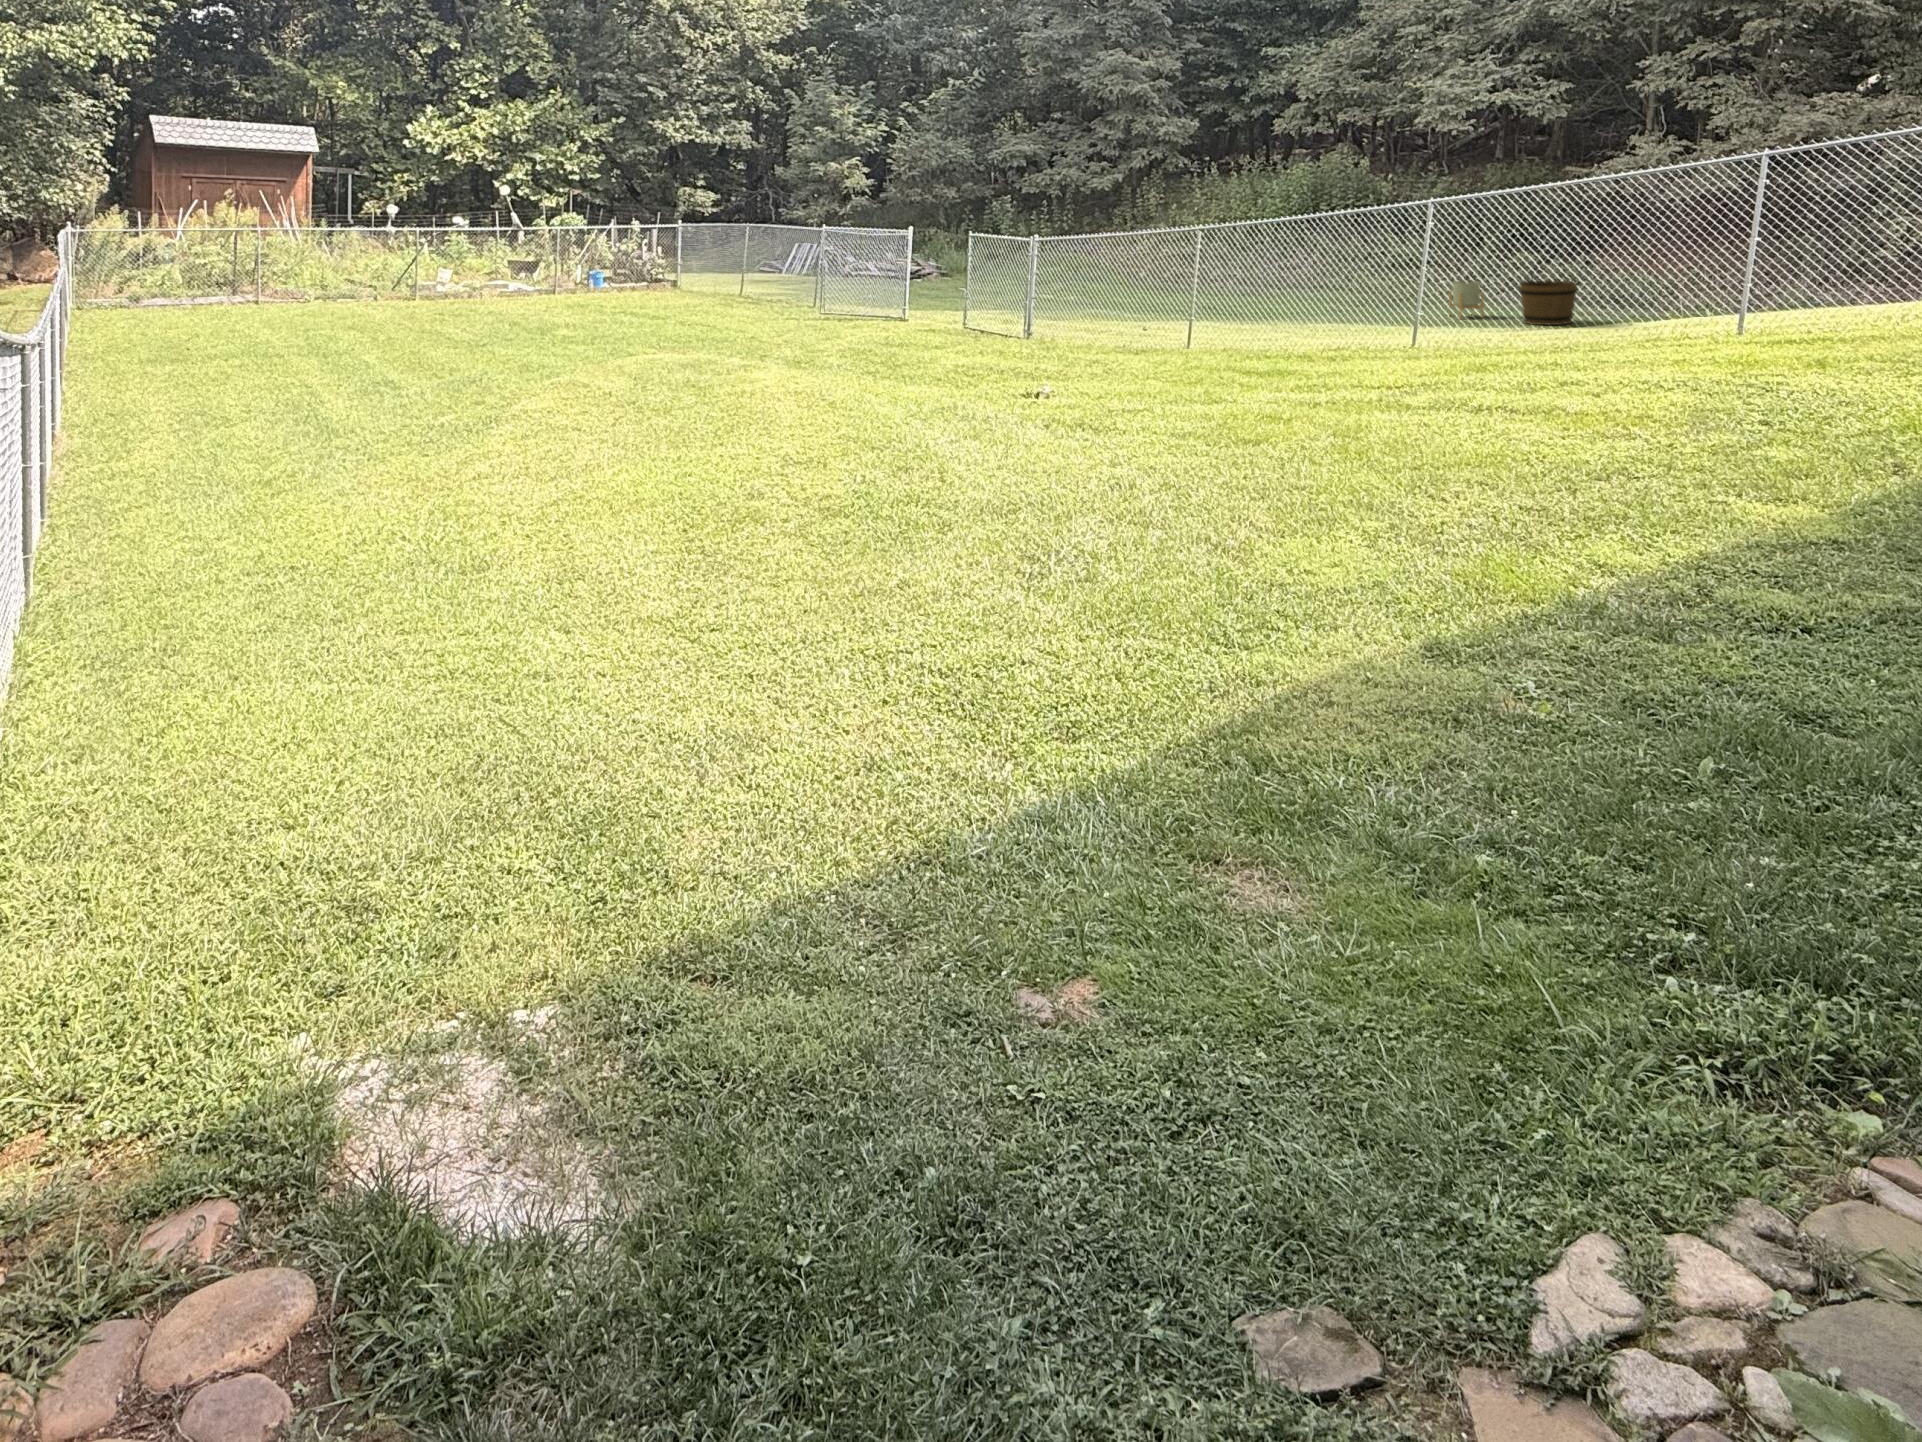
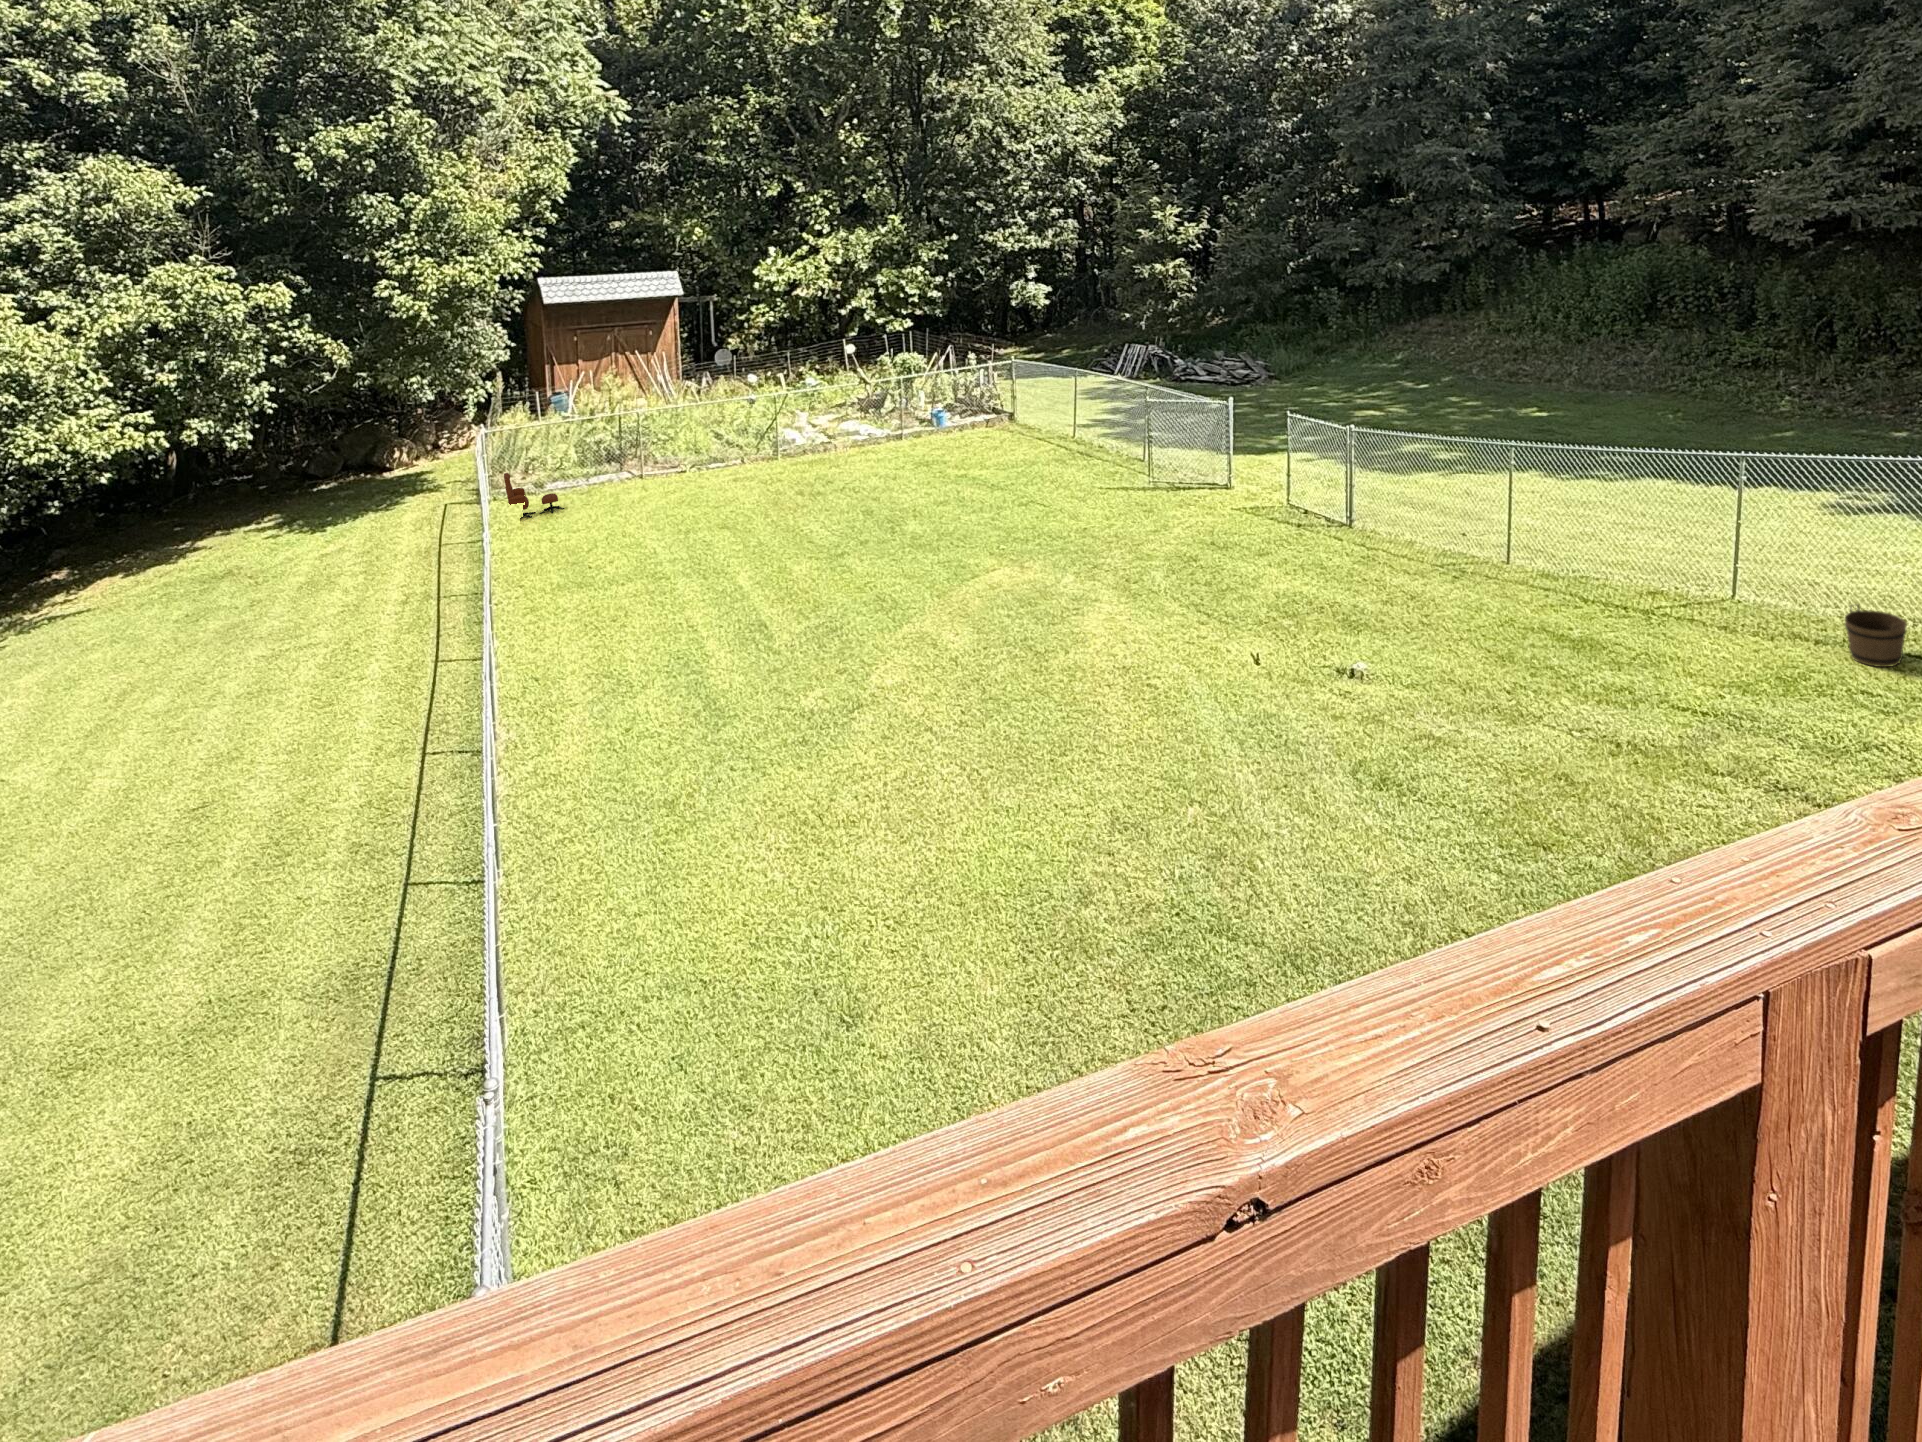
lounge chair: none [85,266,157,318] -> present [504,473,564,518]
planter: present [1449,281,1484,319] -> none [1771,594,1809,638]

